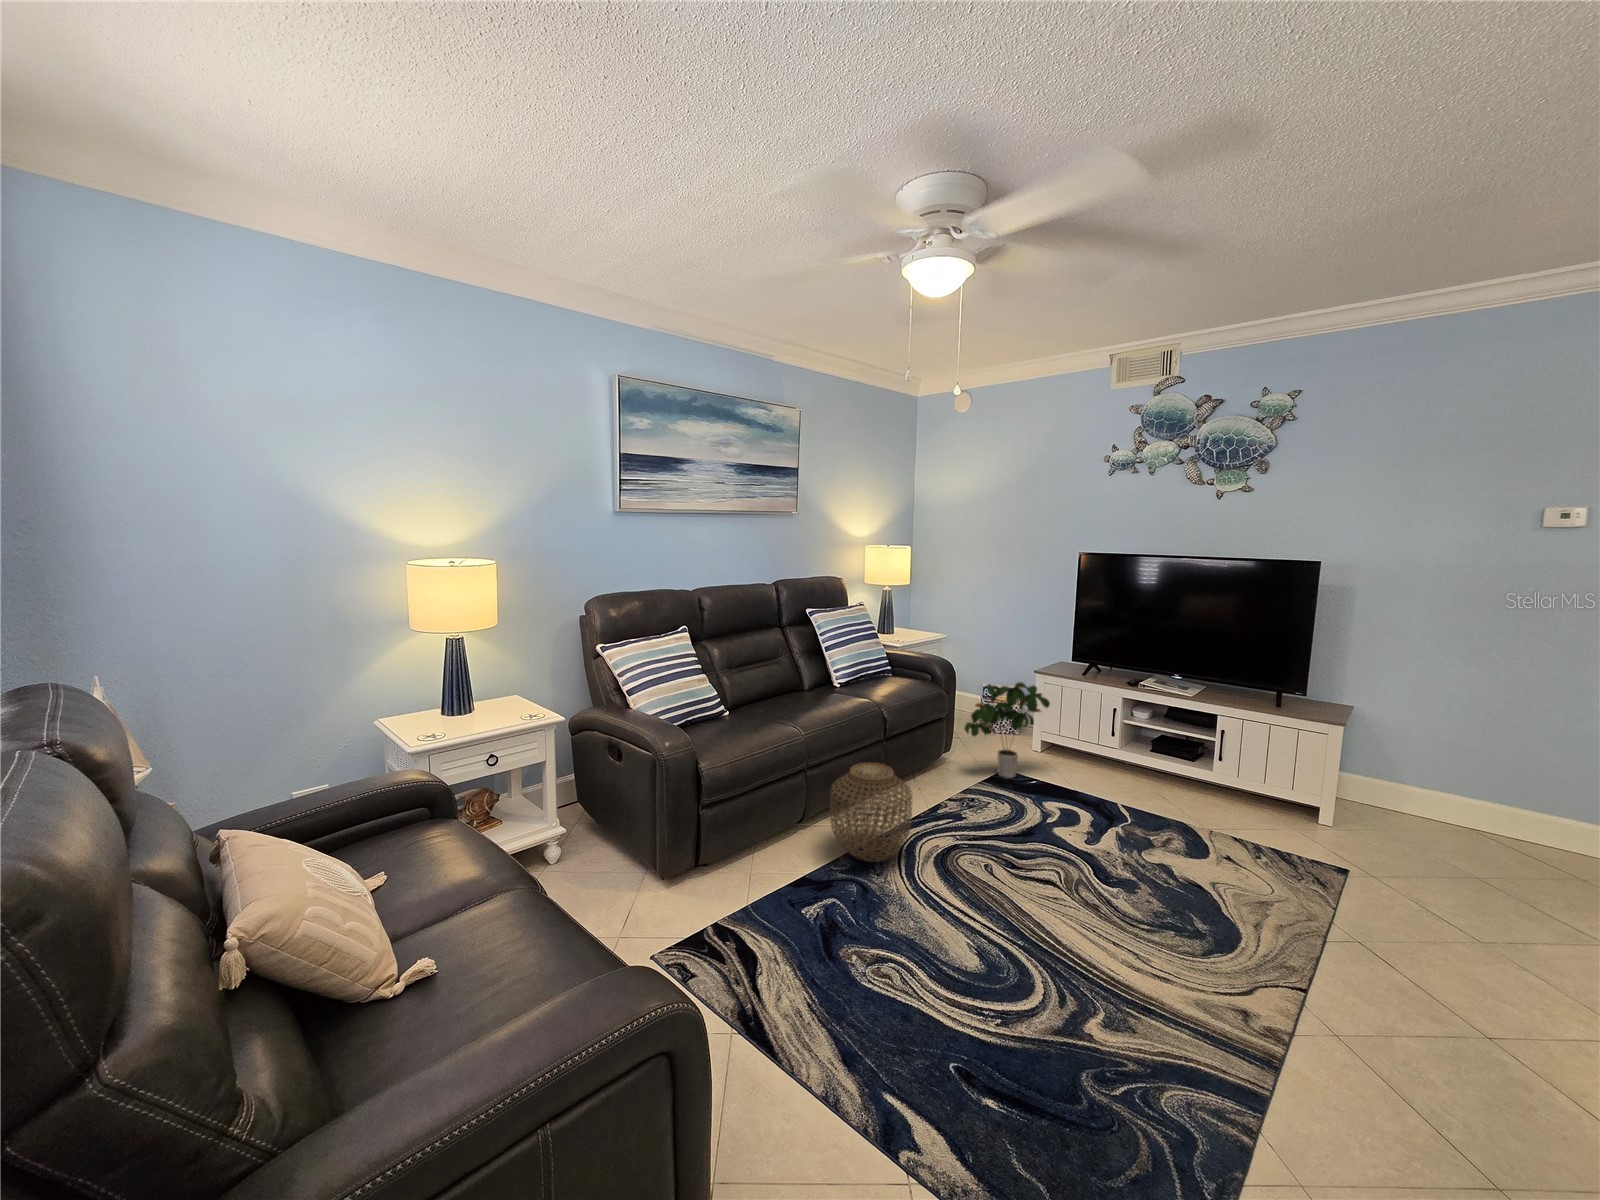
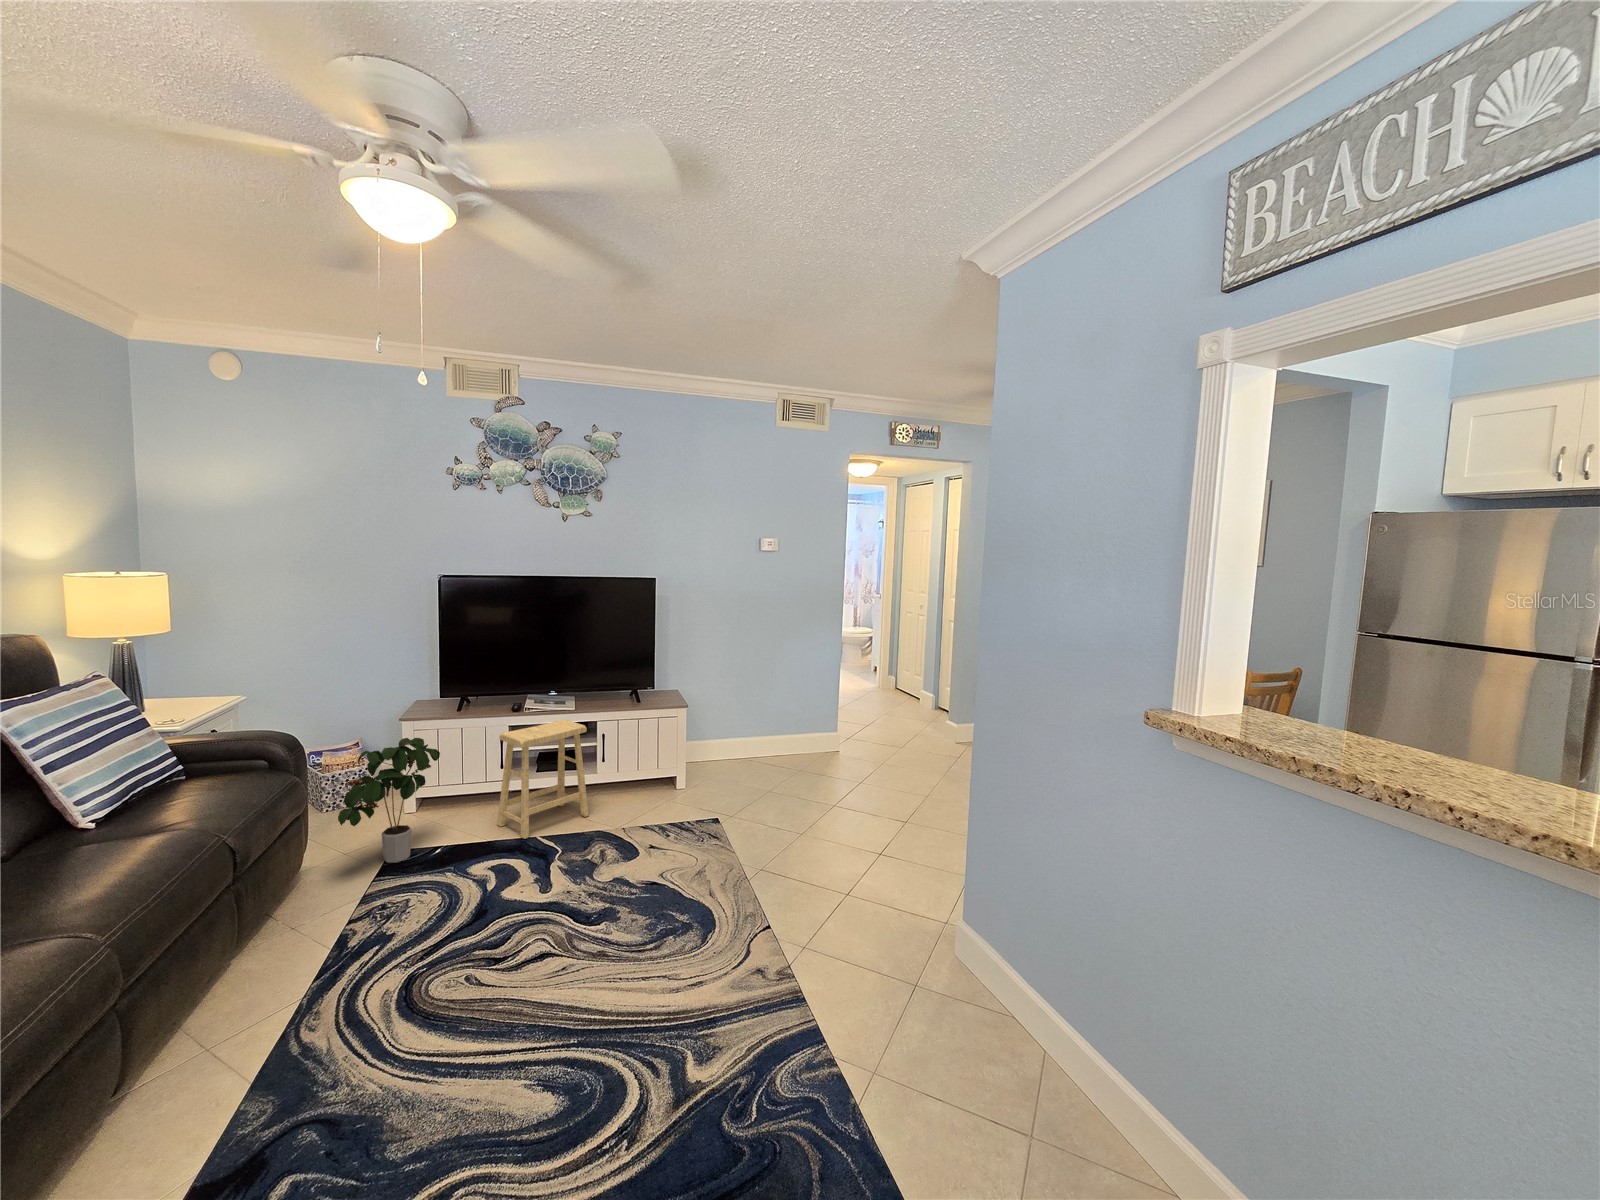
footstool: none [1094,699,1189,805] -> present [497,720,589,839]
woven basket: present [830,763,912,862] -> none [197,920,360,1089]

